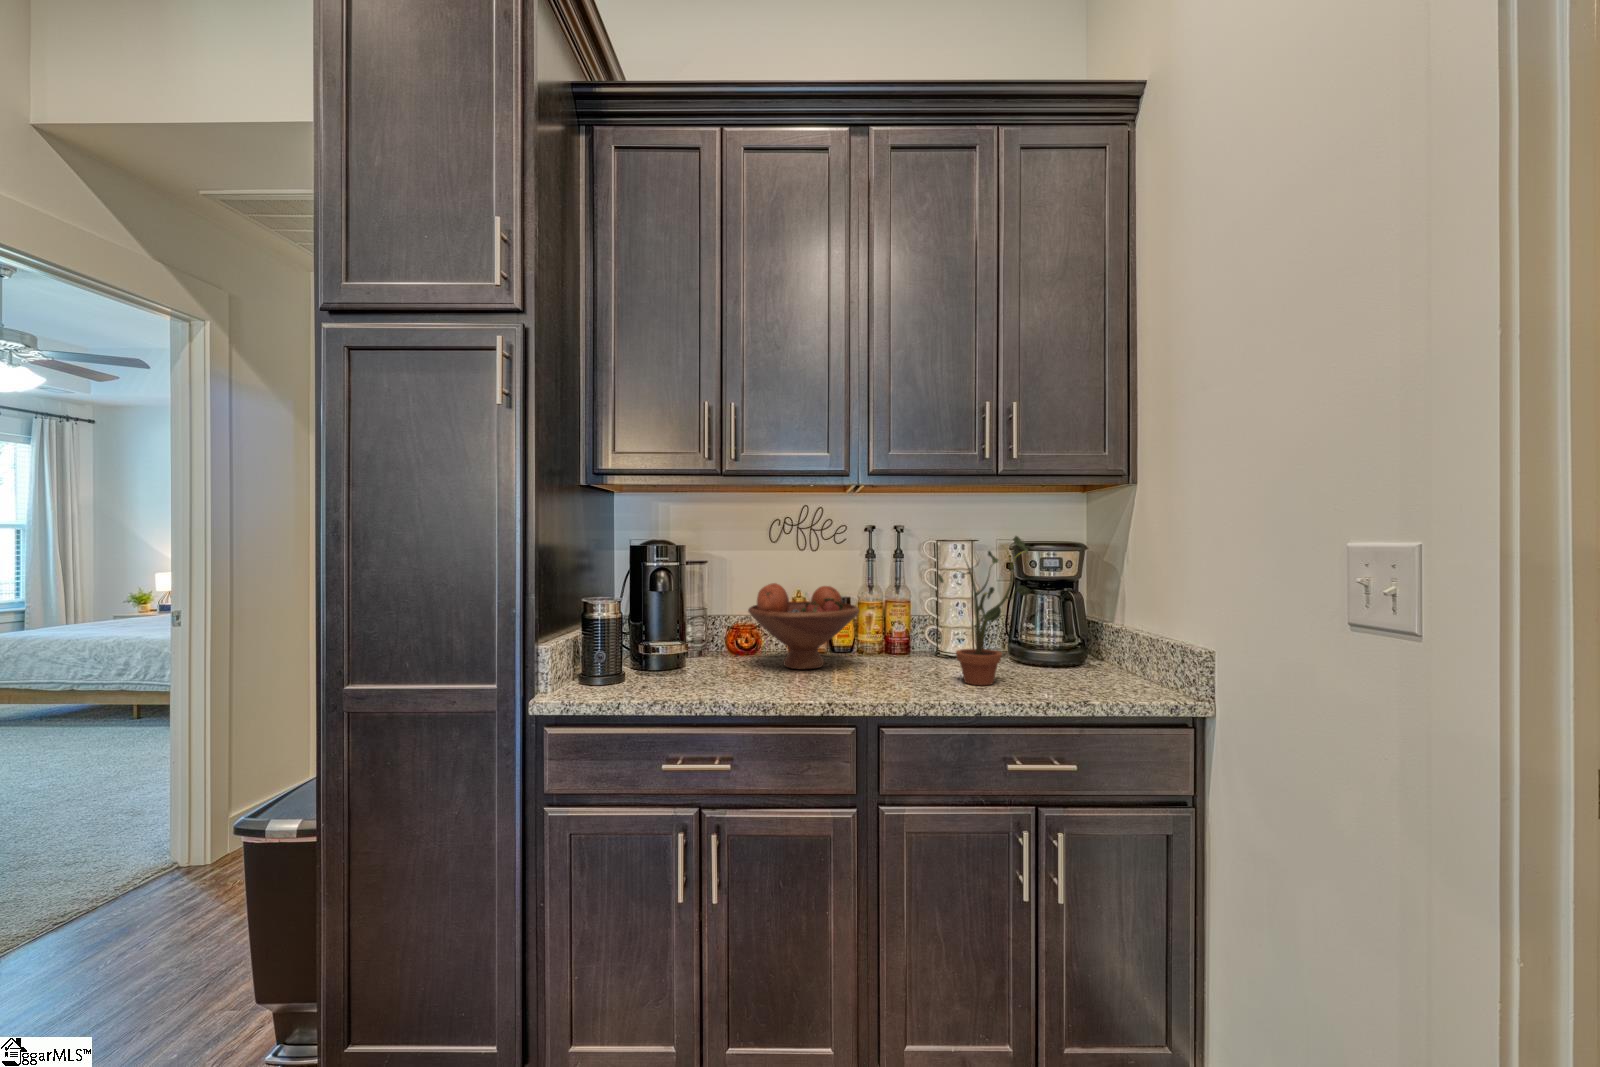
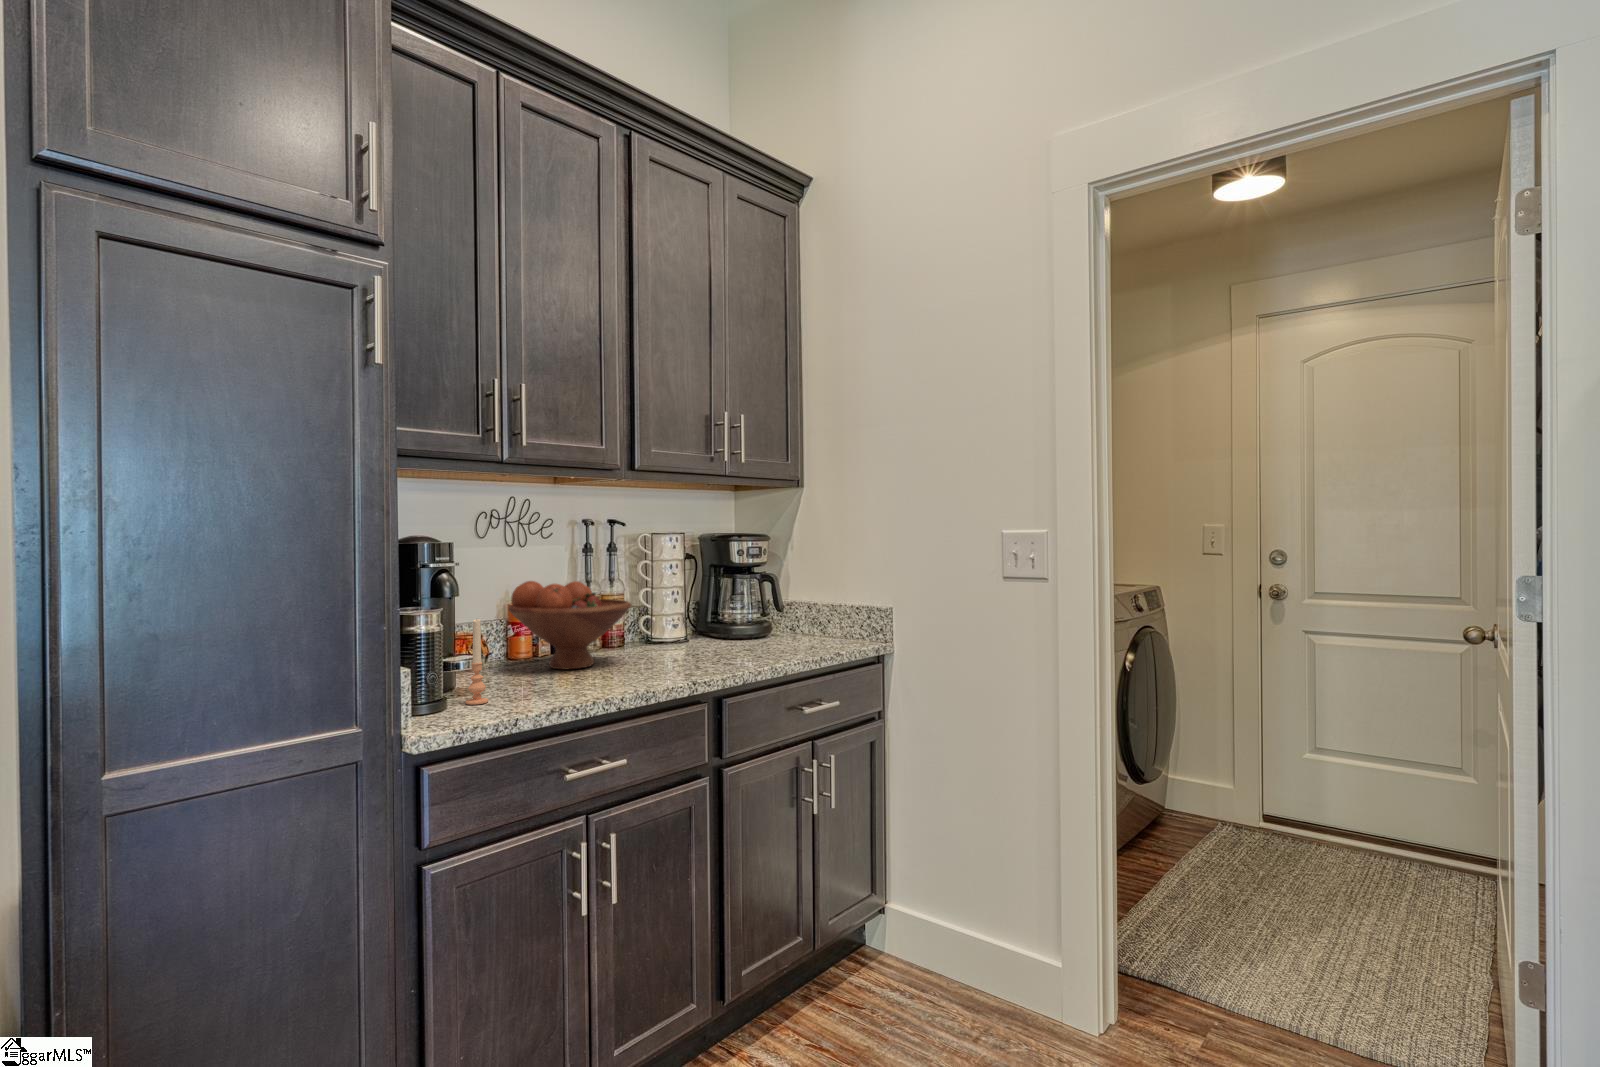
potted plant: present [938,536,1030,685] -> none [722,530,791,655]
candle: none [640,614,658,685] -> present [466,619,488,705]

